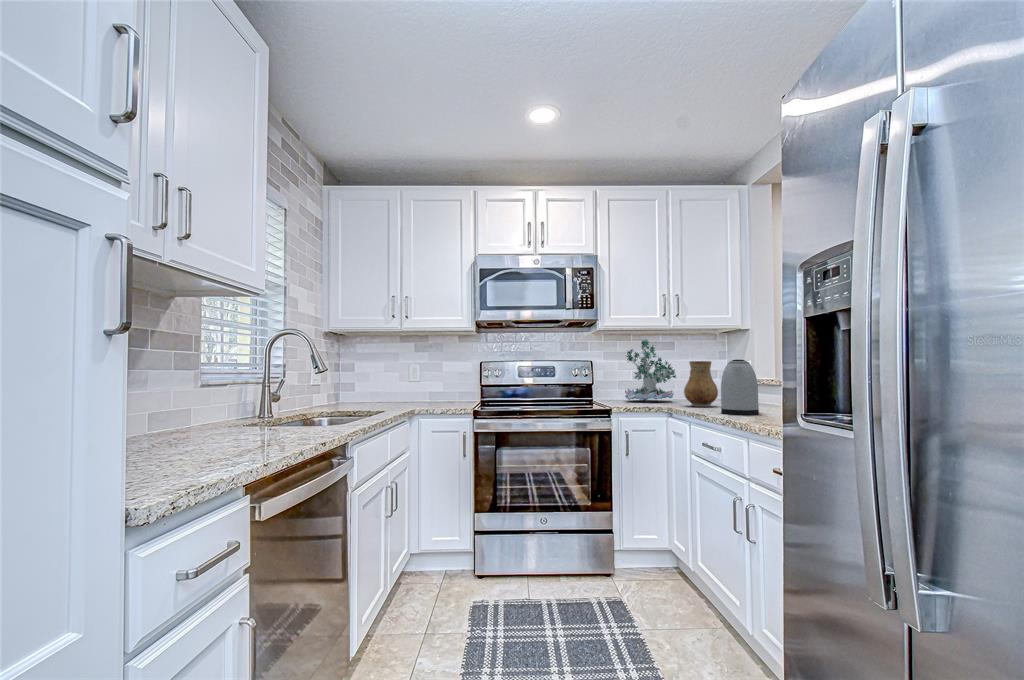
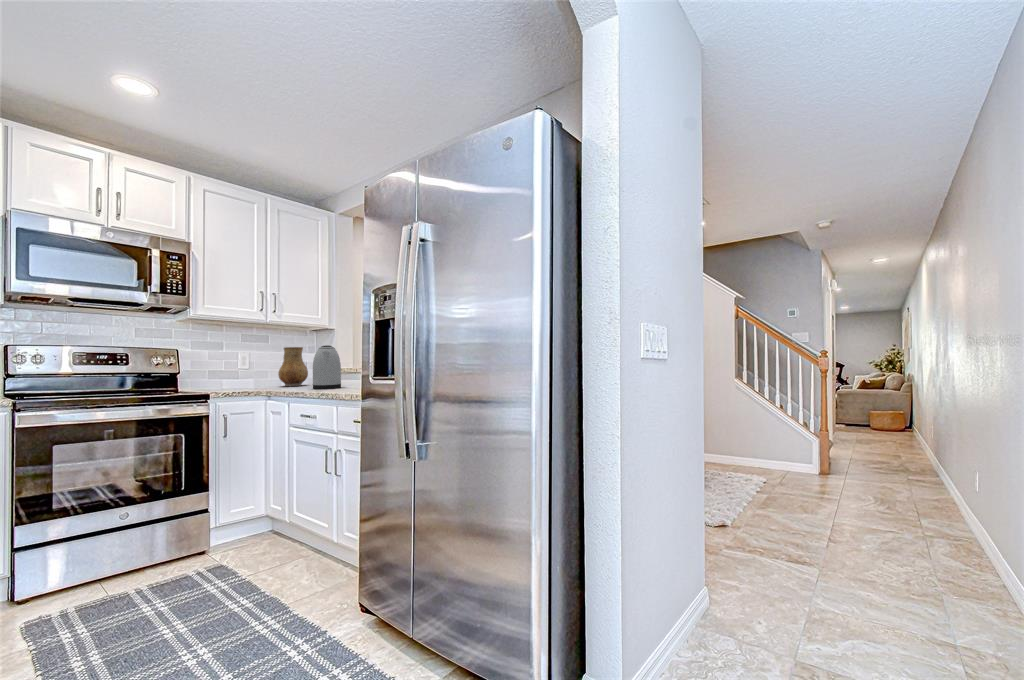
plant: present [625,340,676,400] -> none [216,326,271,386]

